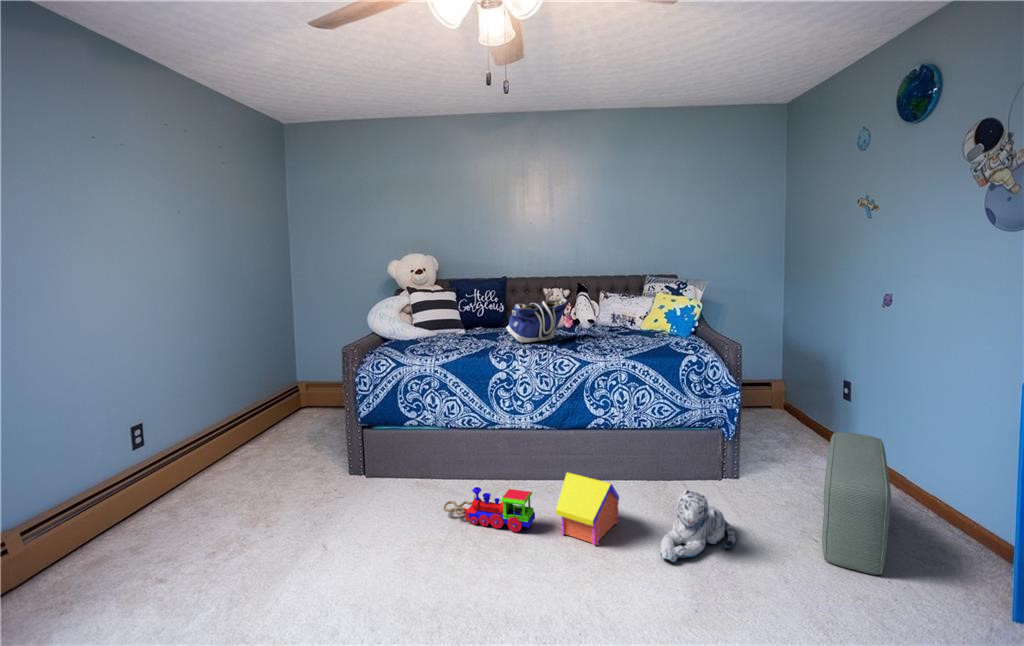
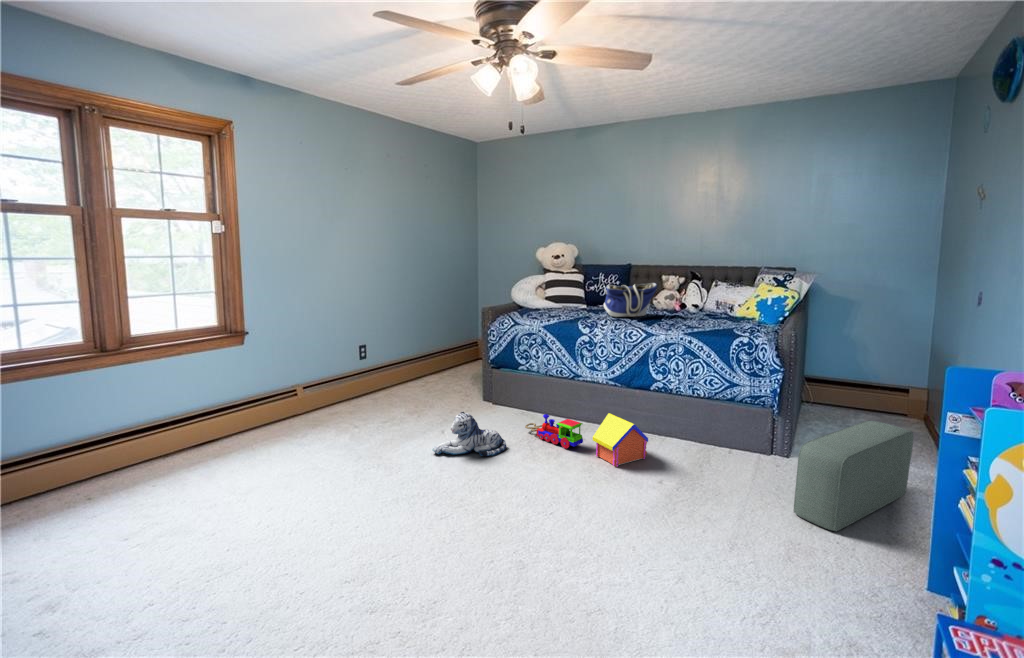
plush toy: present [660,490,736,562] -> present [432,411,507,456]

